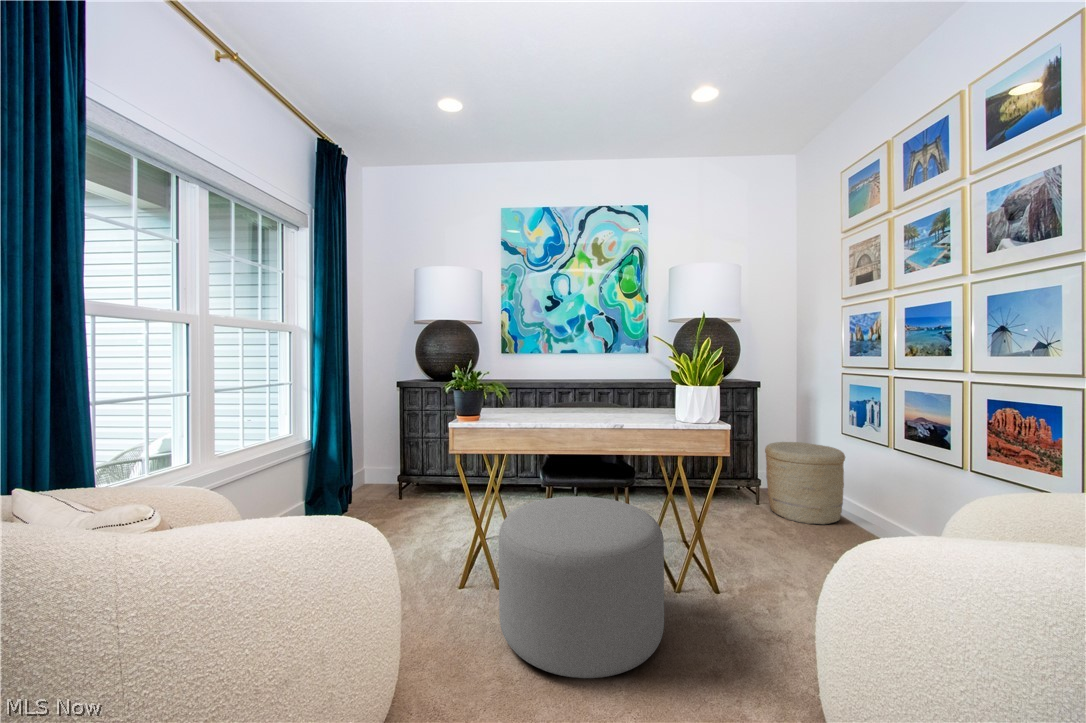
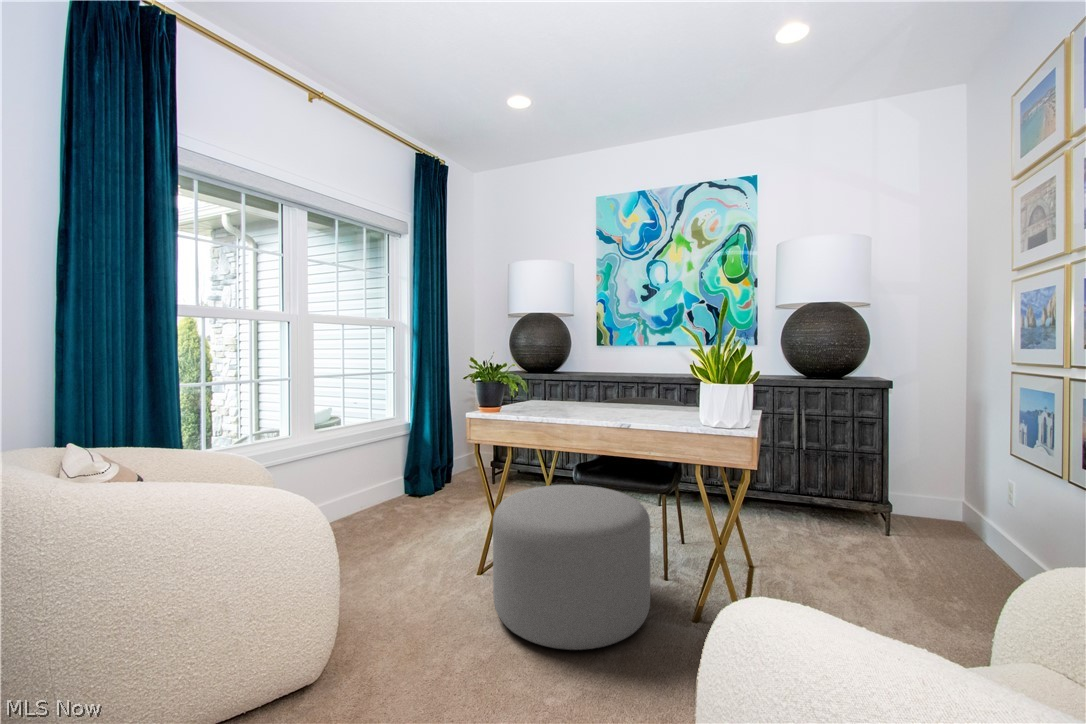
woven basket: present [765,442,845,524] -> none [890,458,1007,568]

